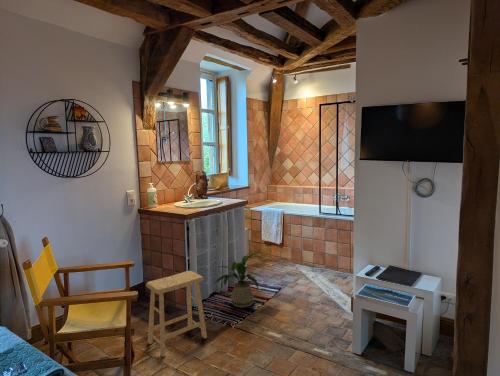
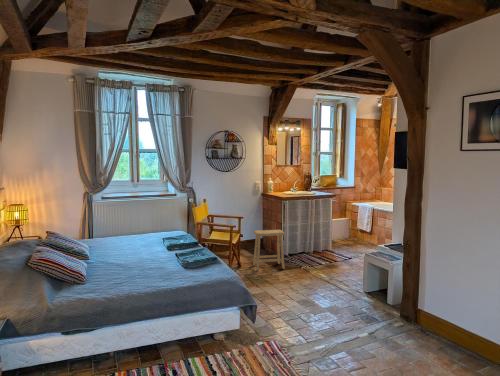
house plant: present [214,252,260,308] -> none [298,227,337,262]

